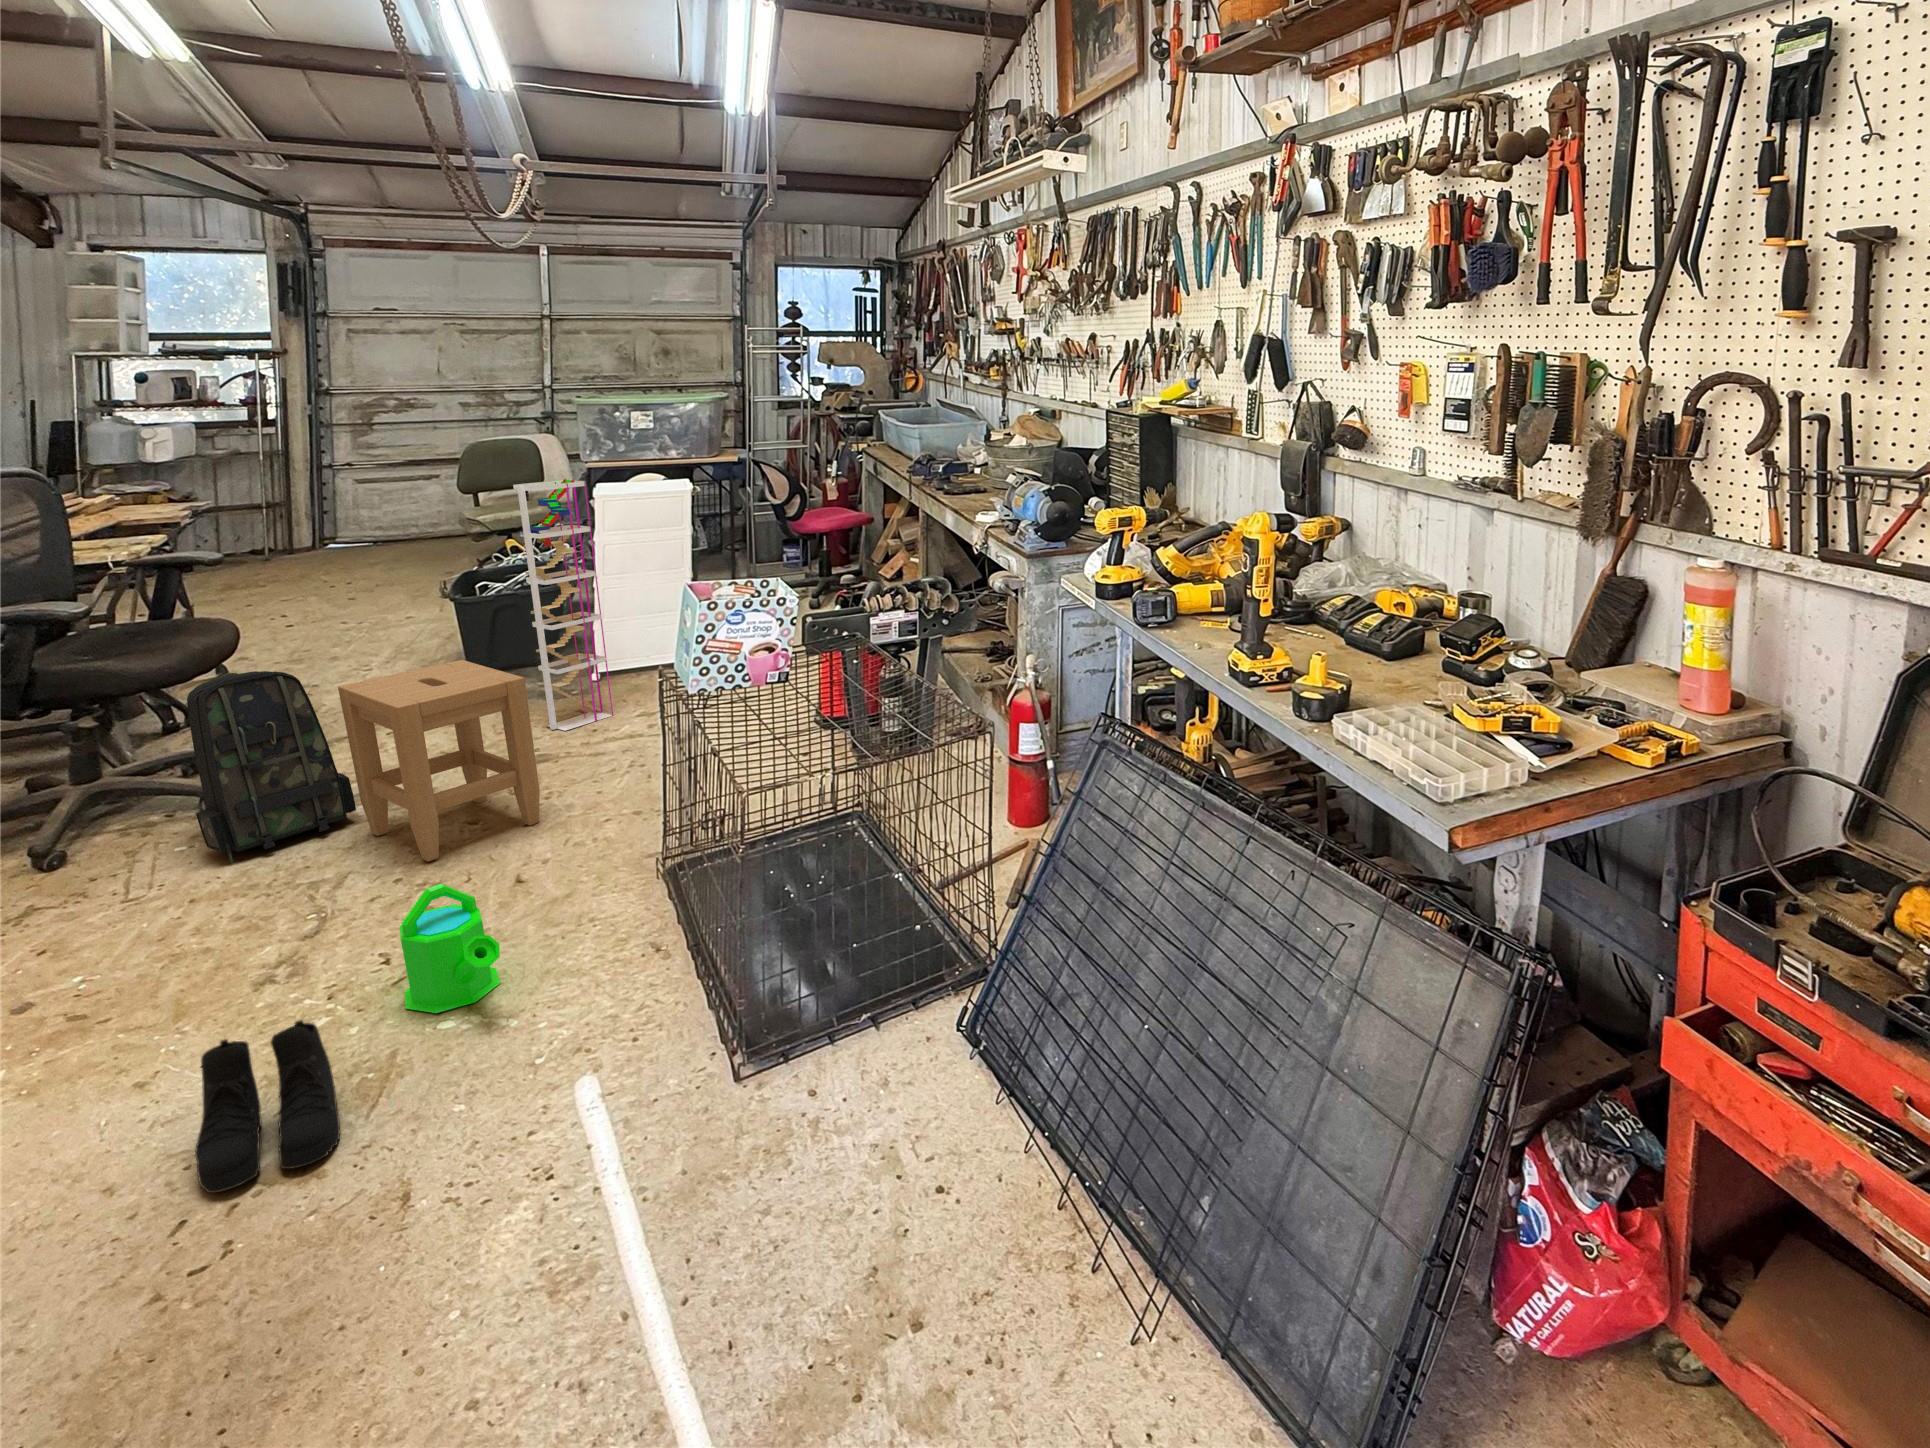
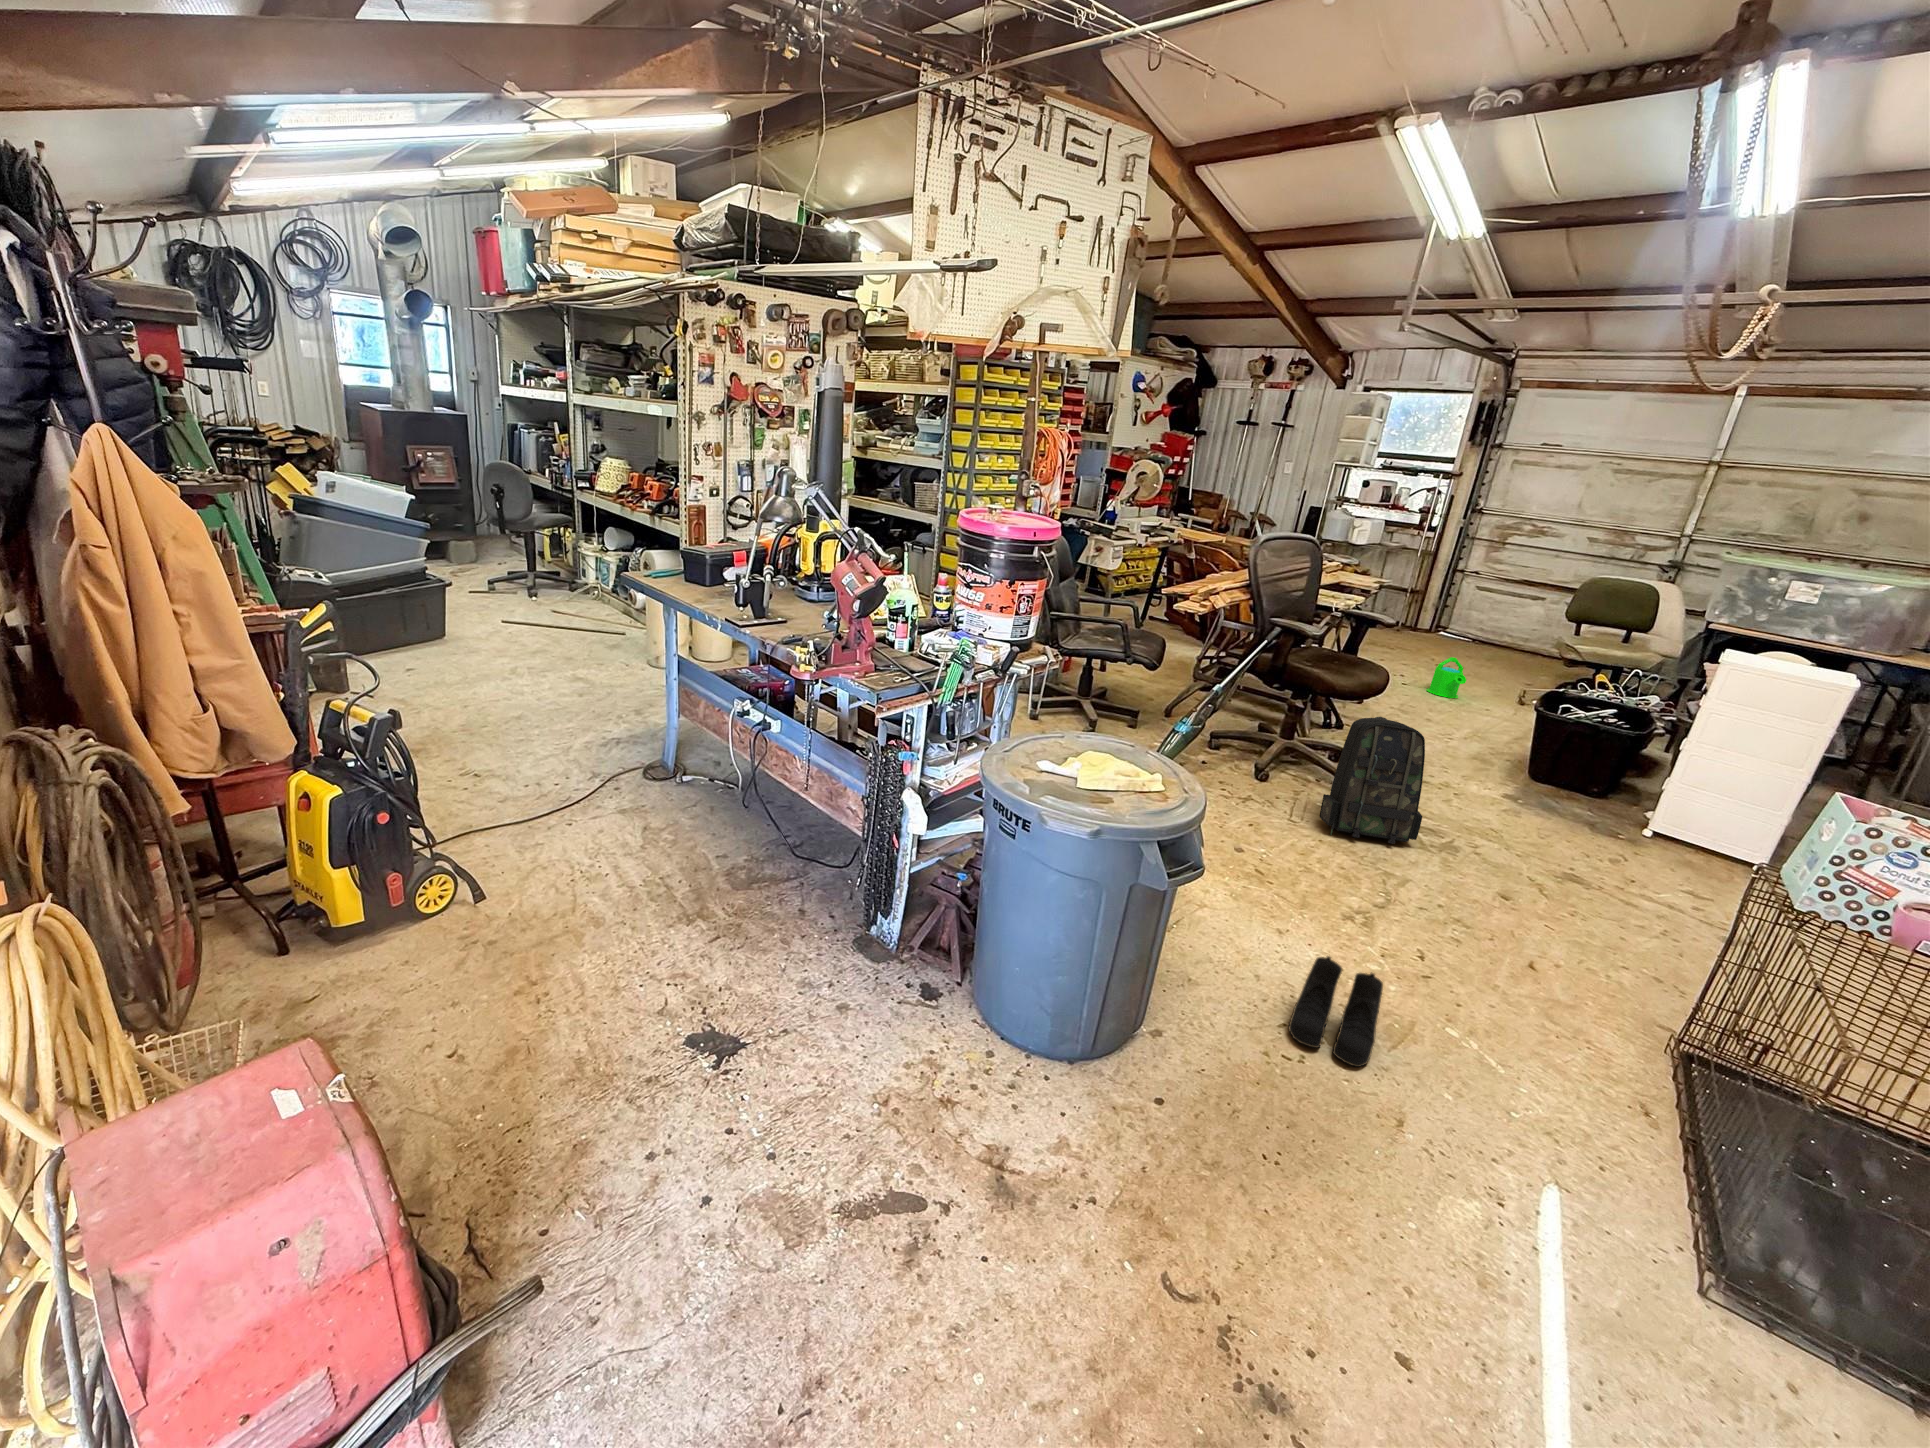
shelving unit: present [513,479,613,731] -> none [1580,644,1735,862]
stool: present [338,660,540,862] -> none [1422,756,1607,923]
watering can: present [400,884,500,1013] -> present [1427,657,1466,698]

